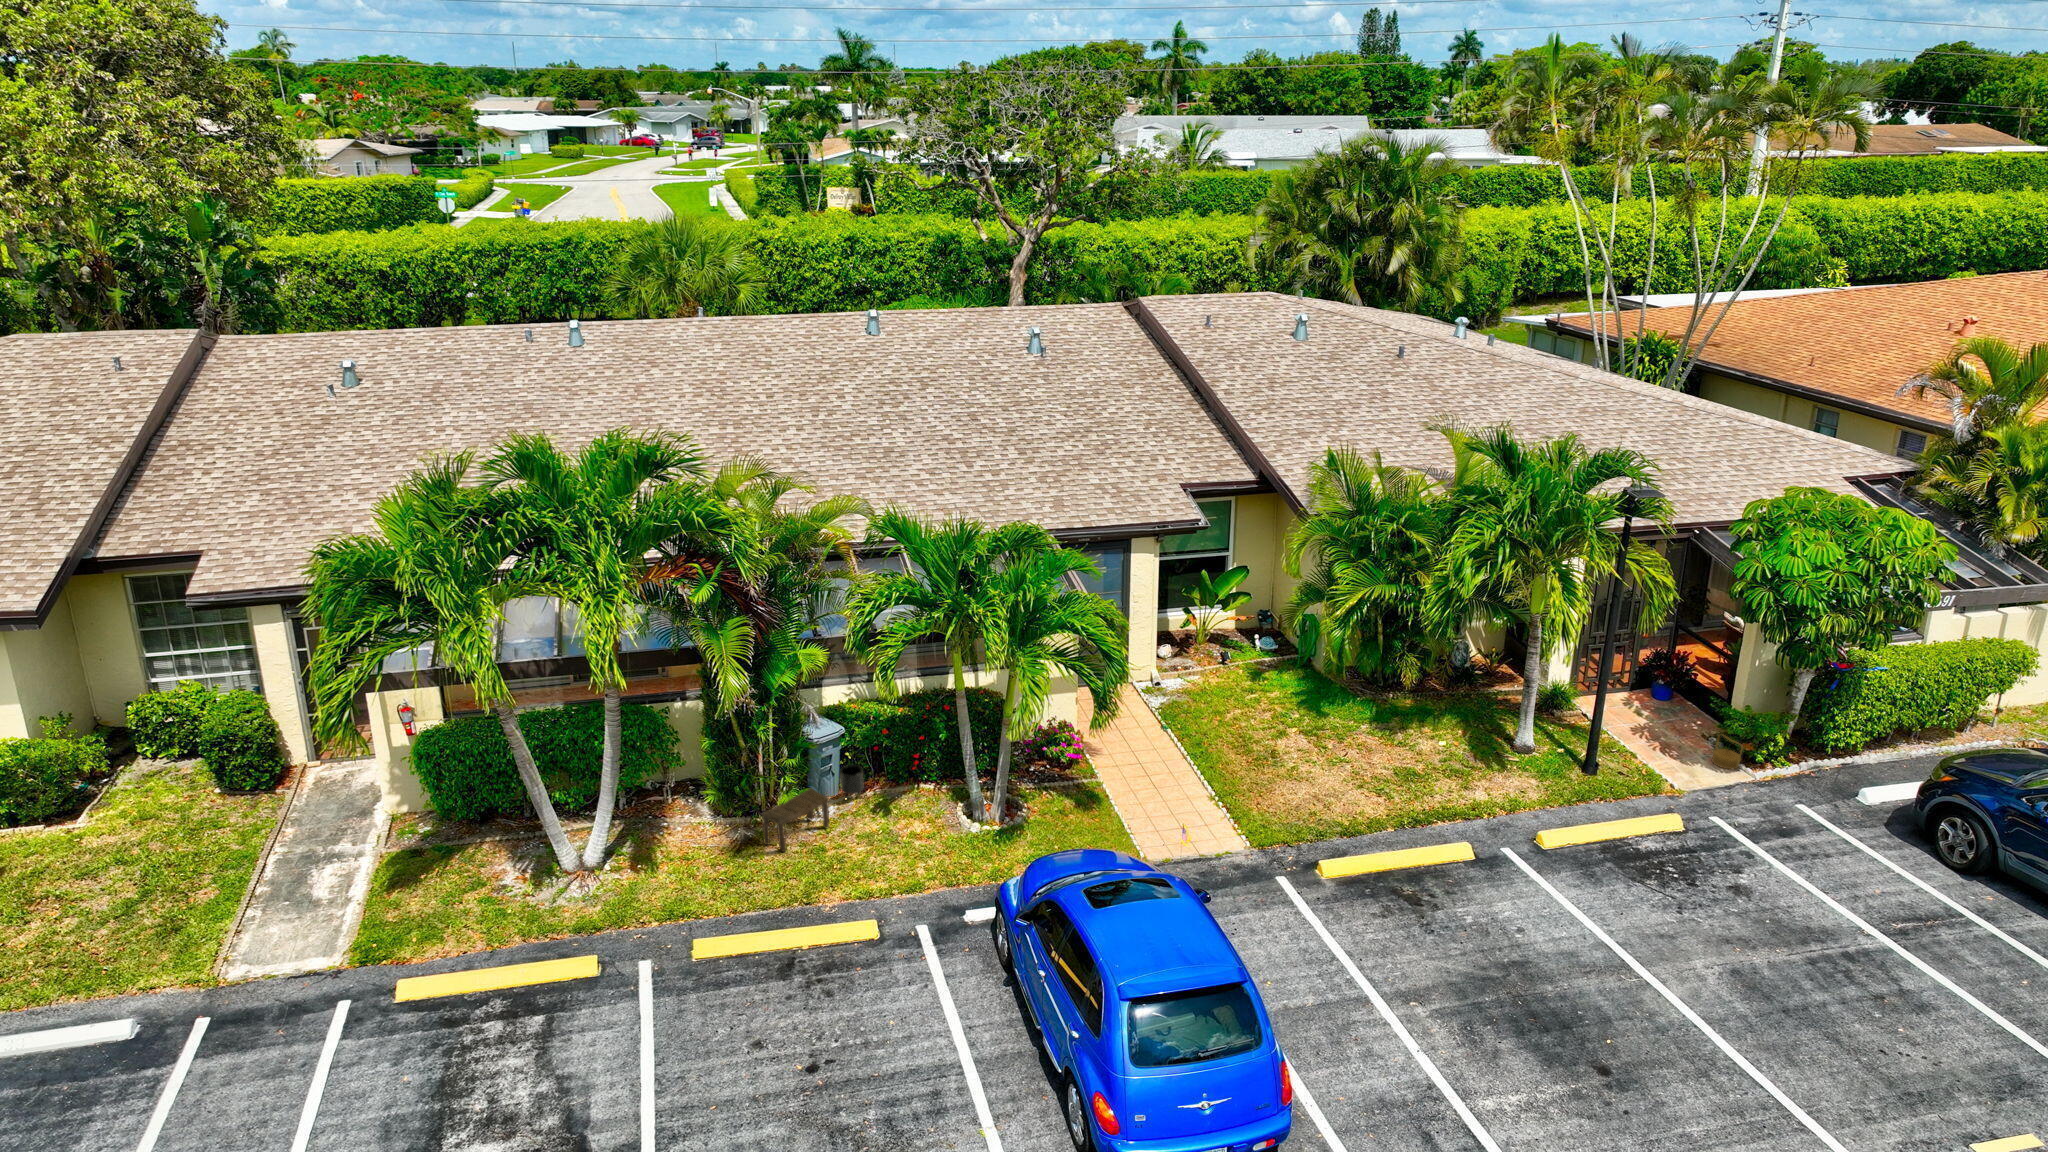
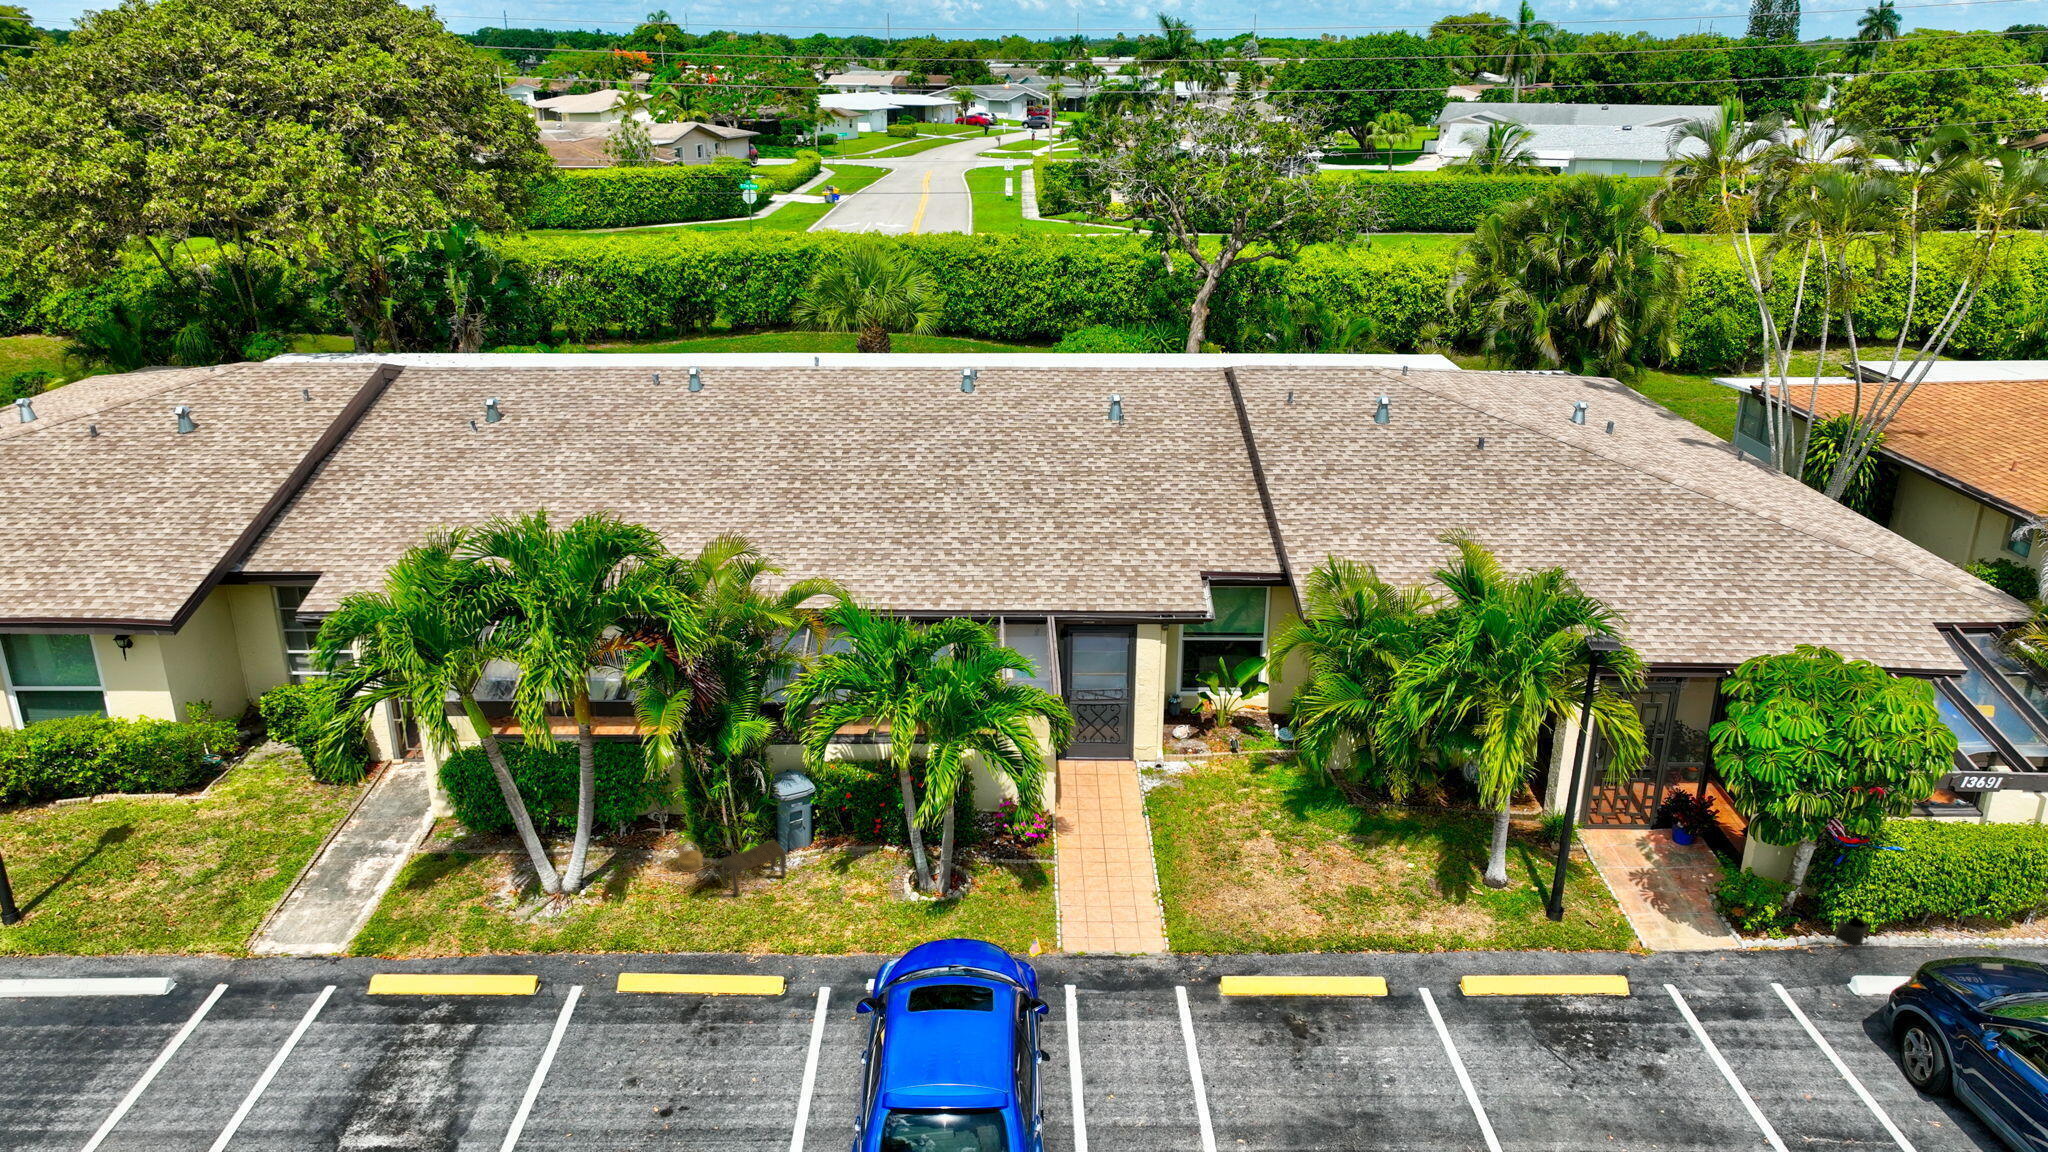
woven basket: present [1712,736,1743,769] -> present [677,839,703,872]
planter: present [840,765,864,794] -> present [1836,916,1867,950]

